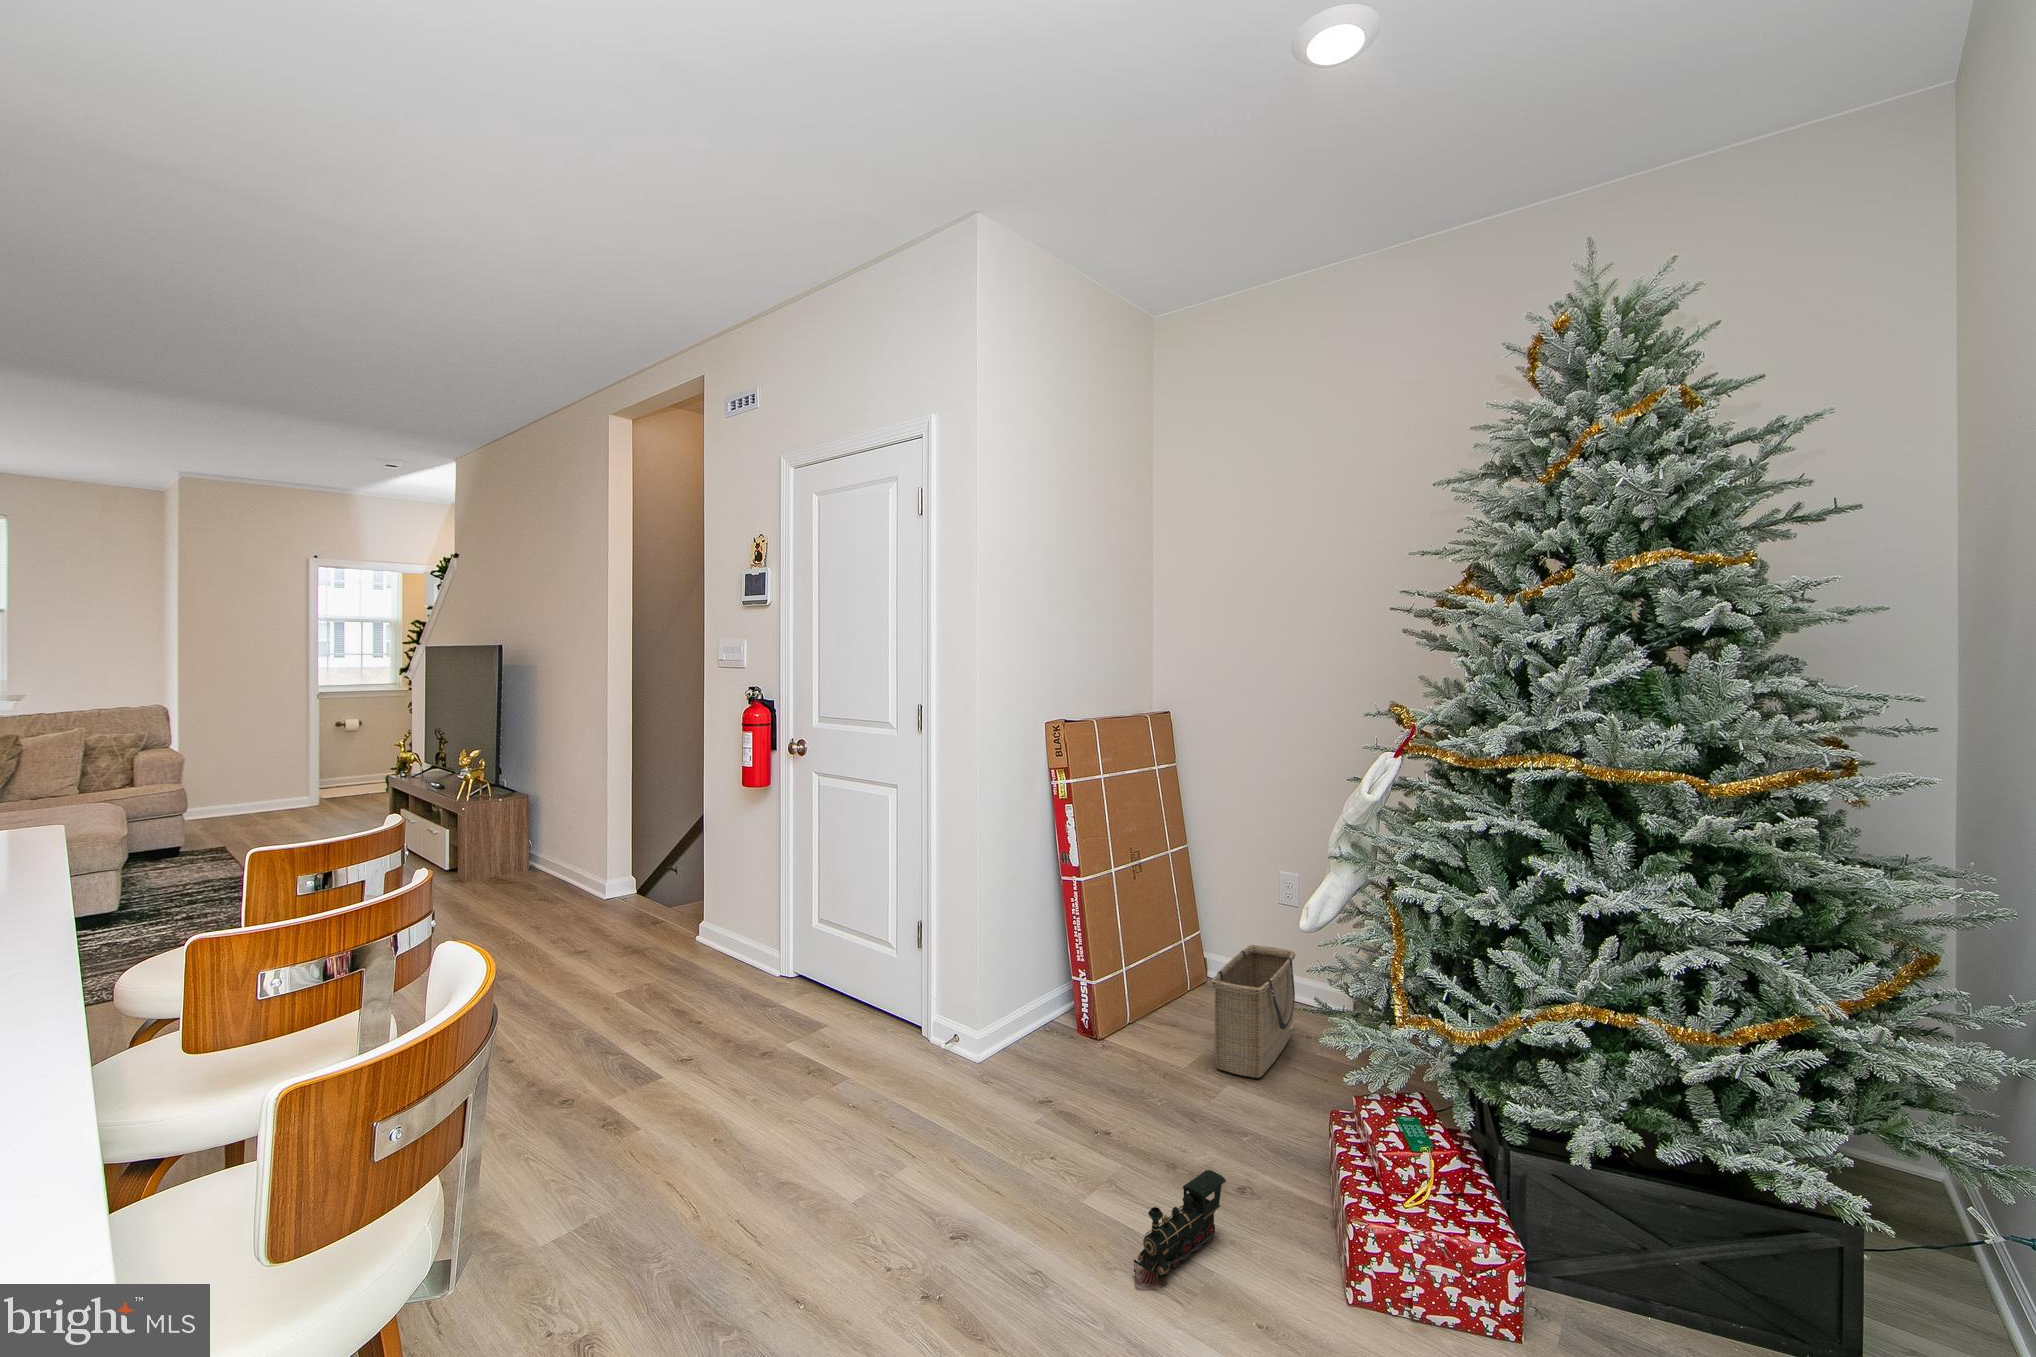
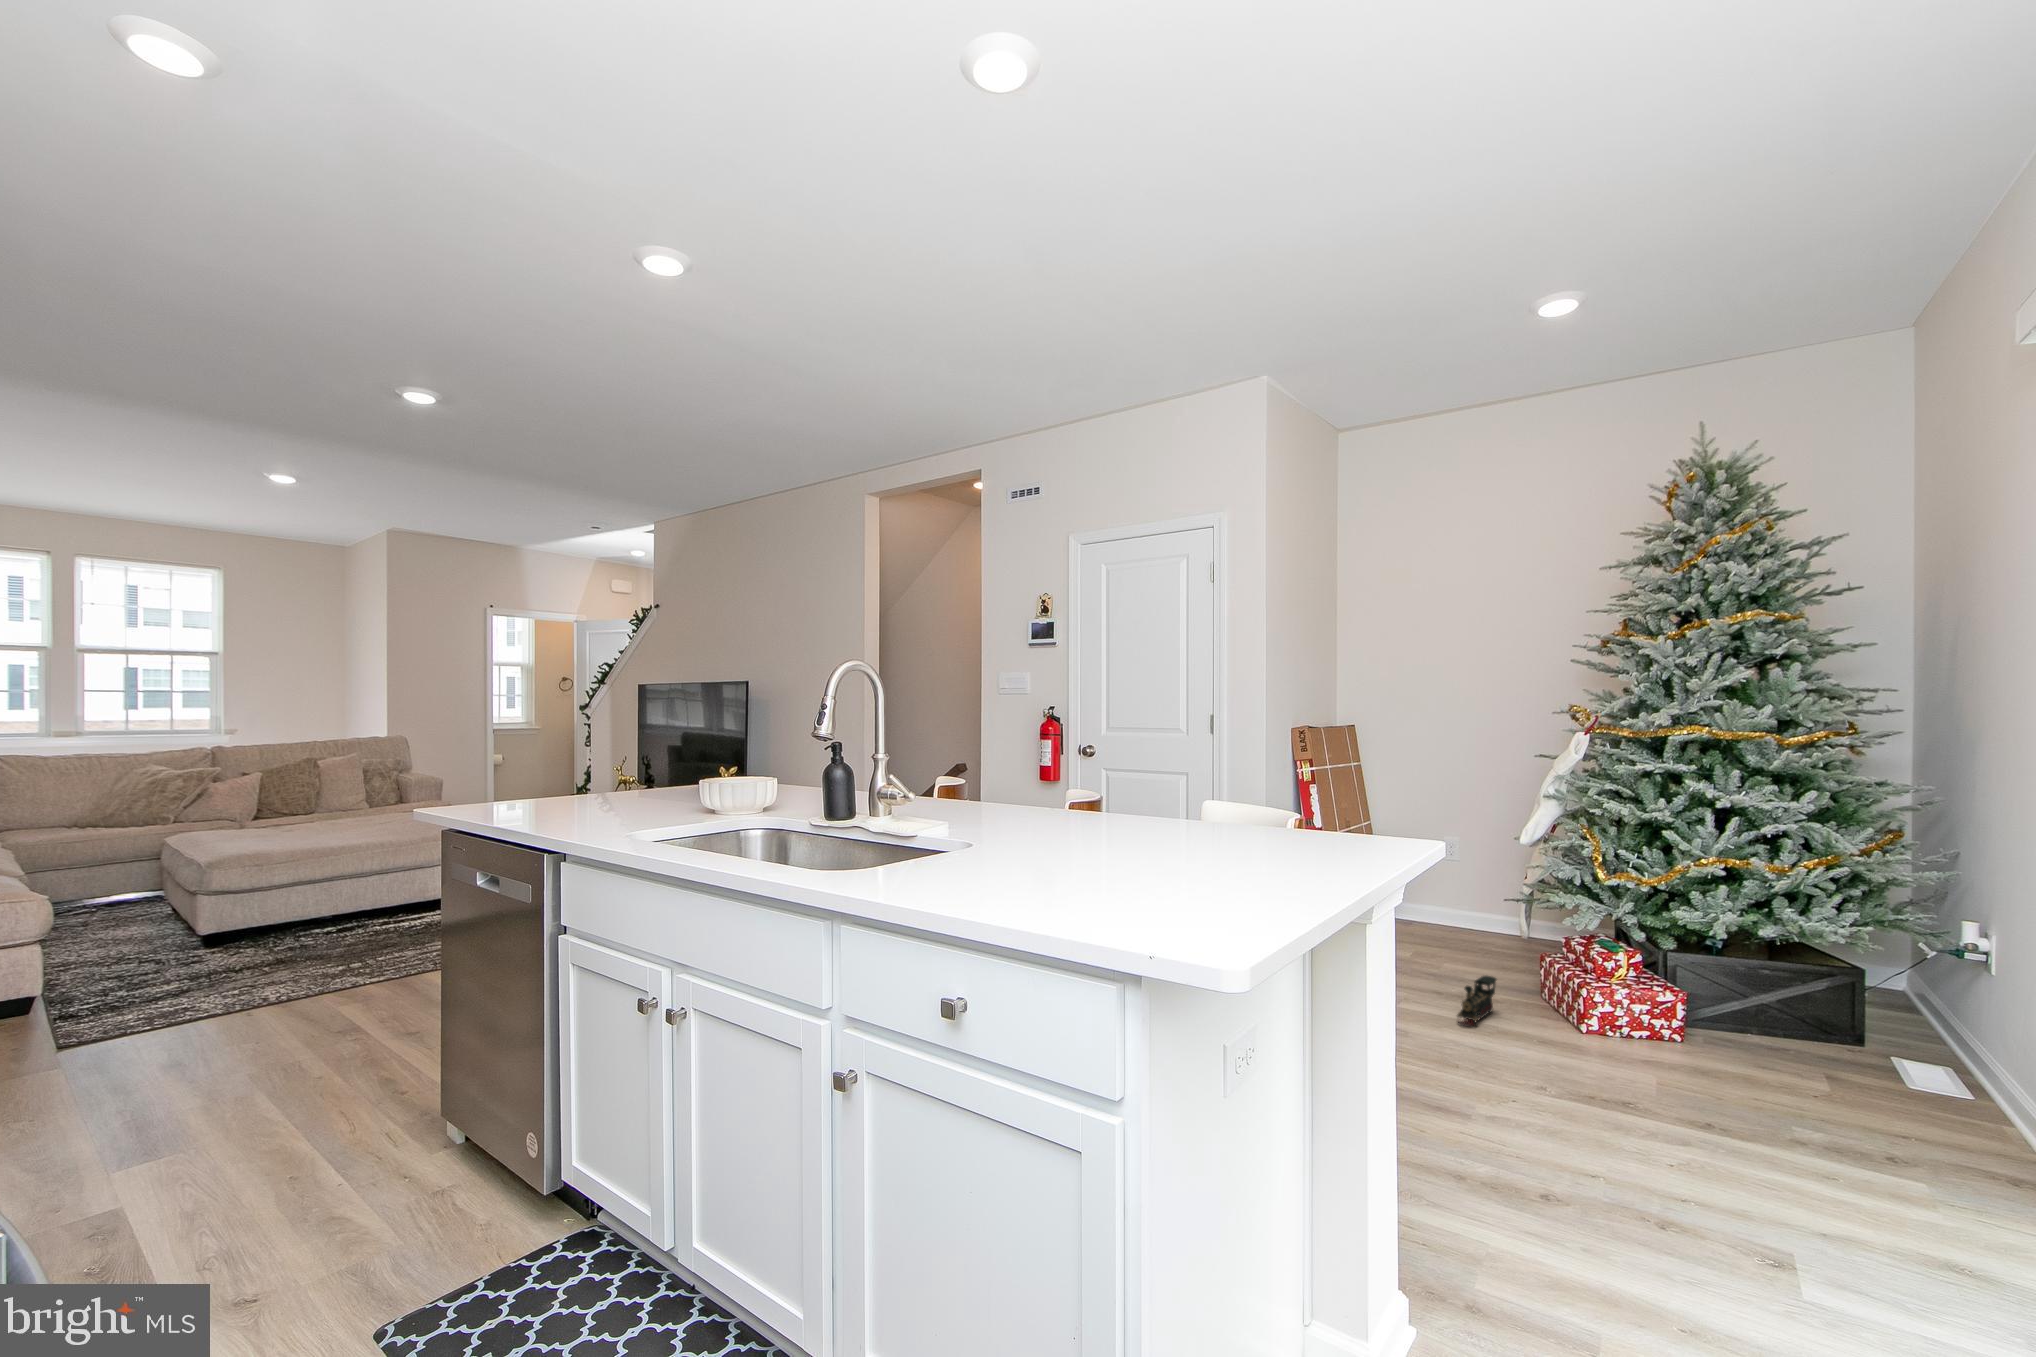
basket: present [1211,945,1295,1078] -> none [1432,873,1483,953]

